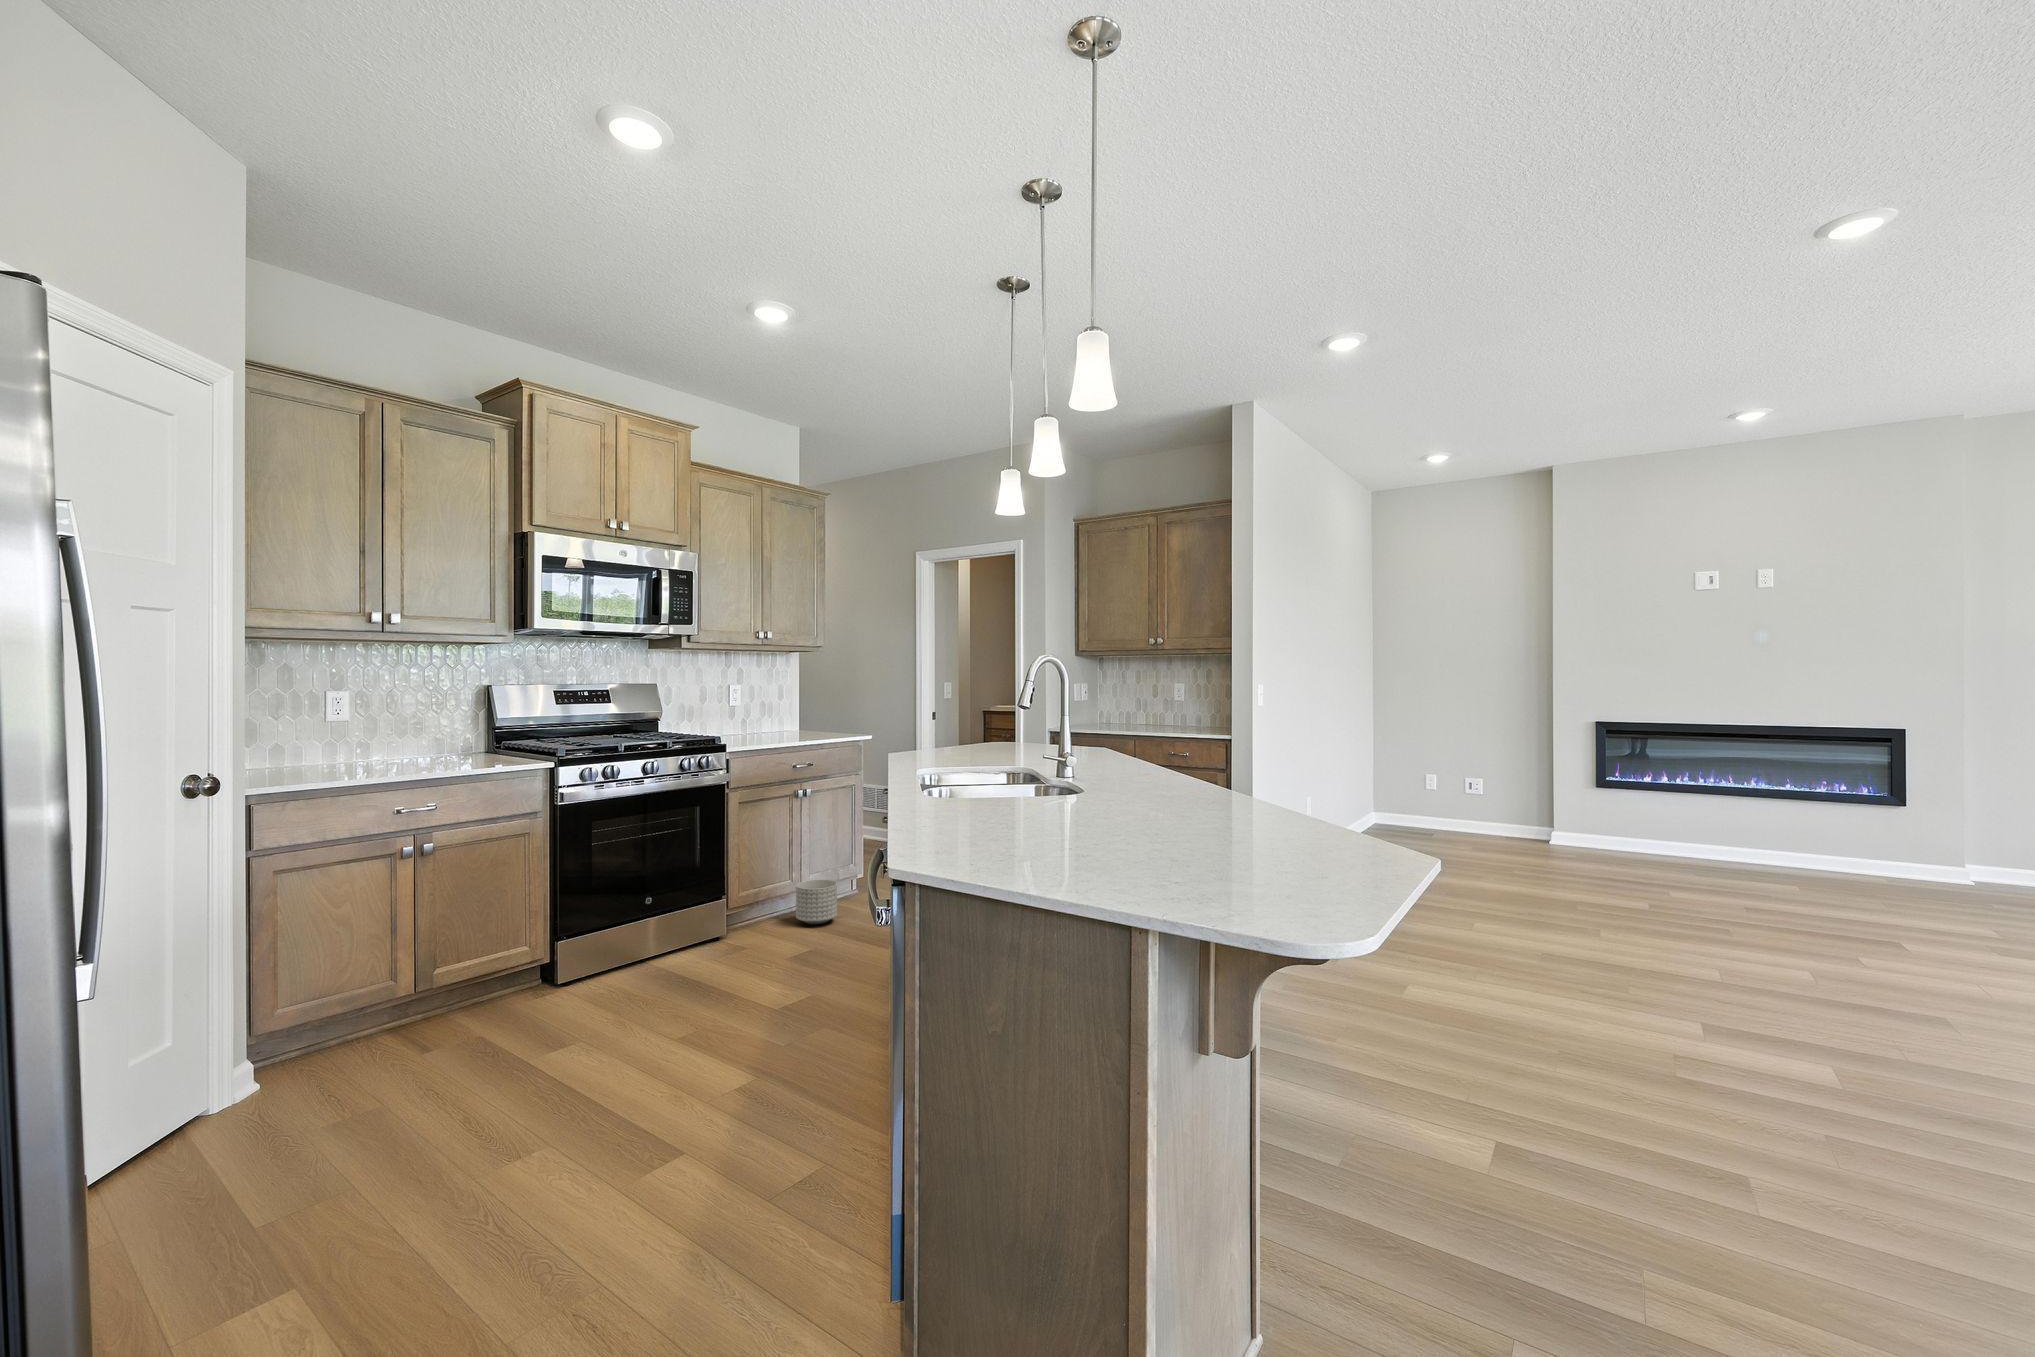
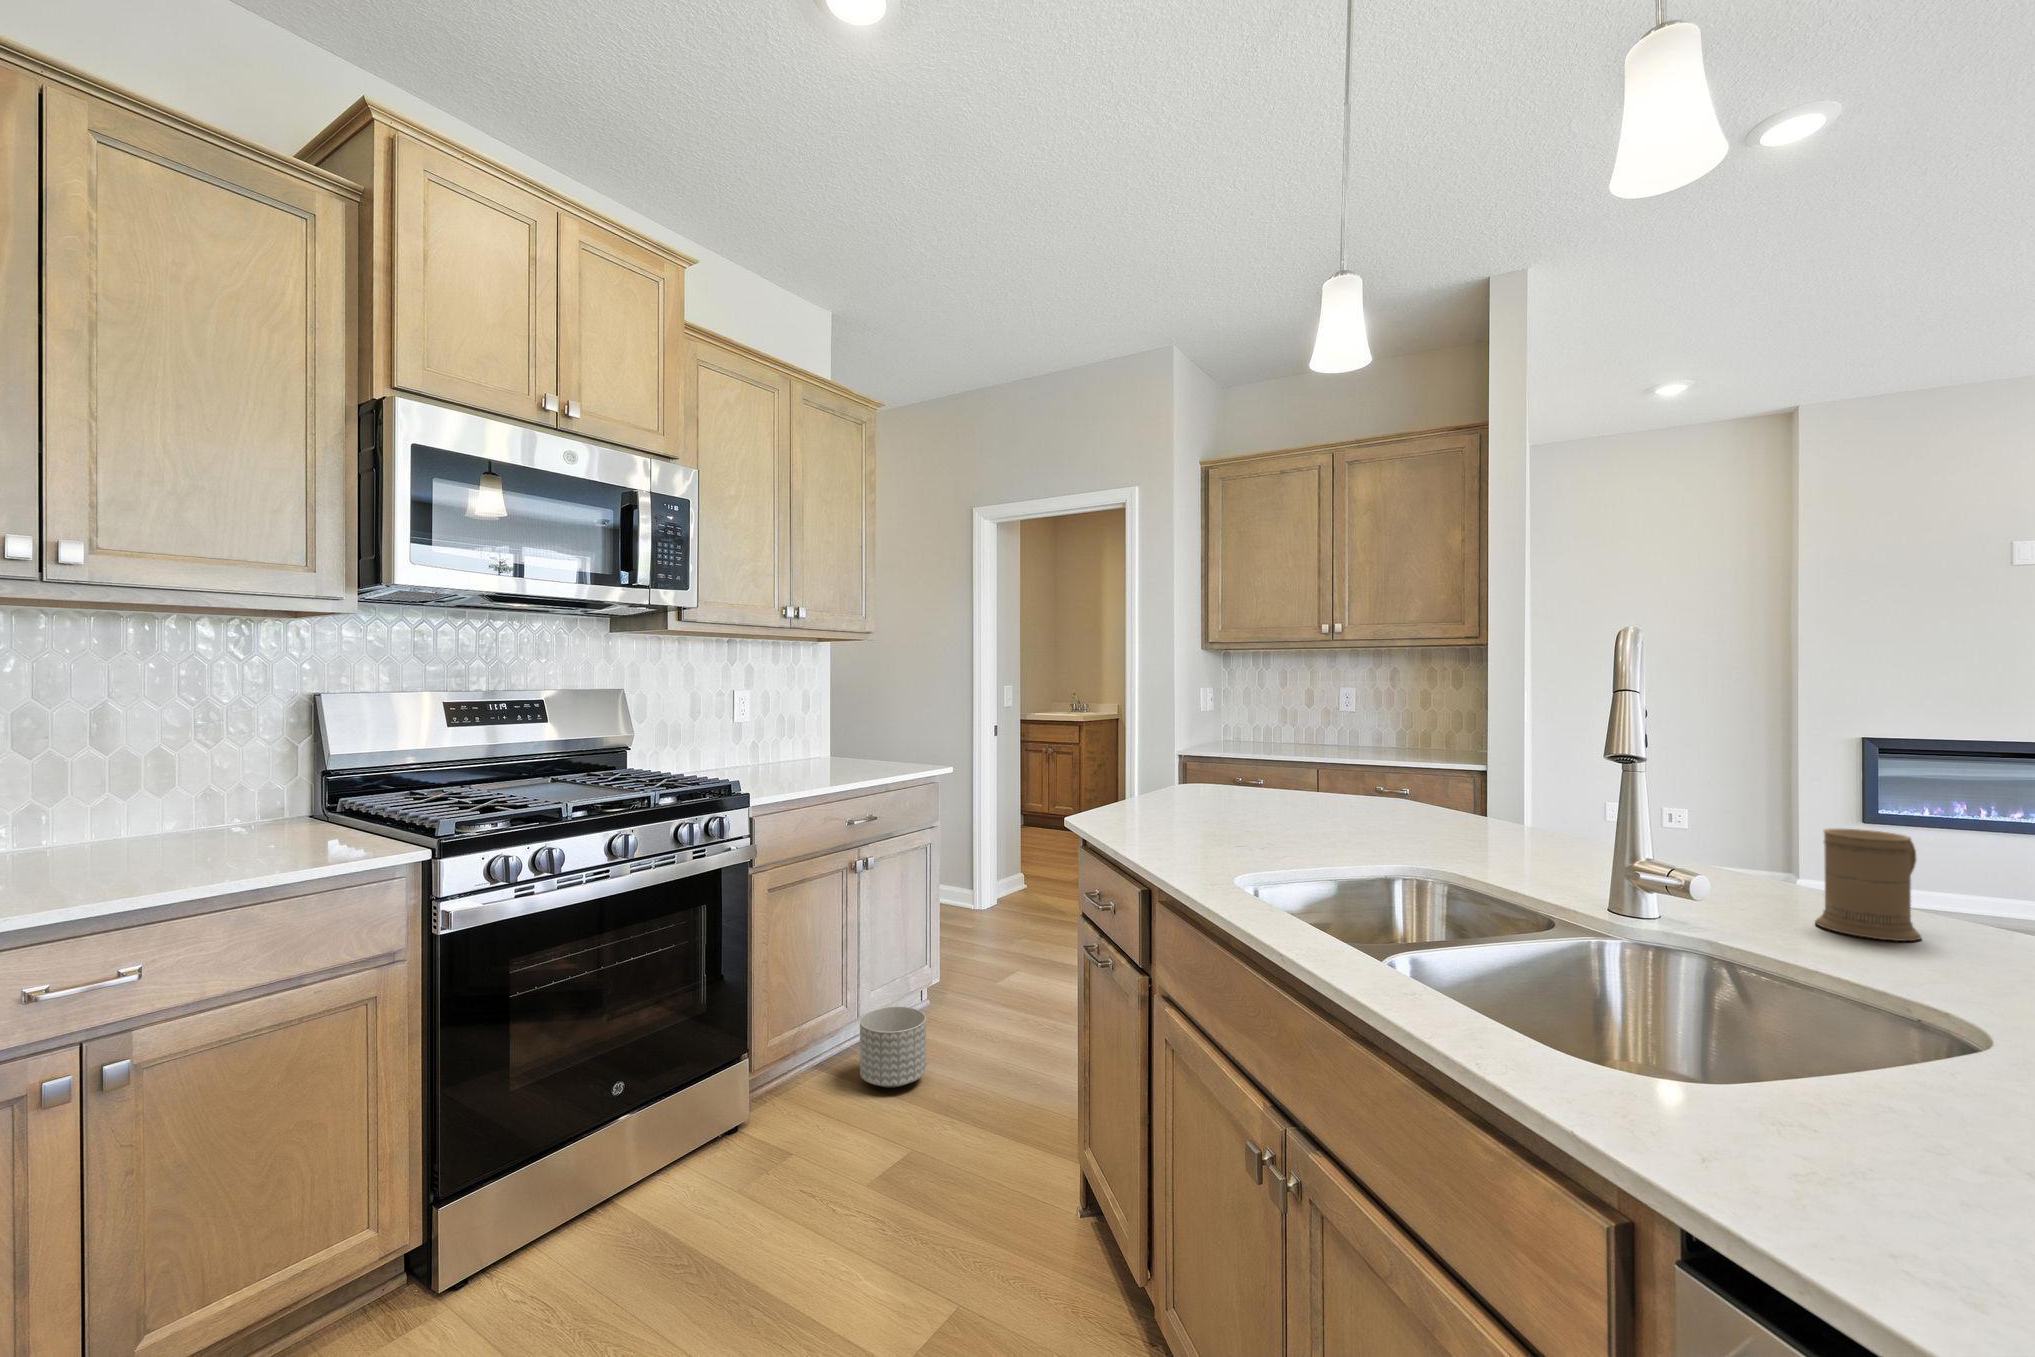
mug: none [1112,740,1152,780] -> present [1815,828,1921,941]

